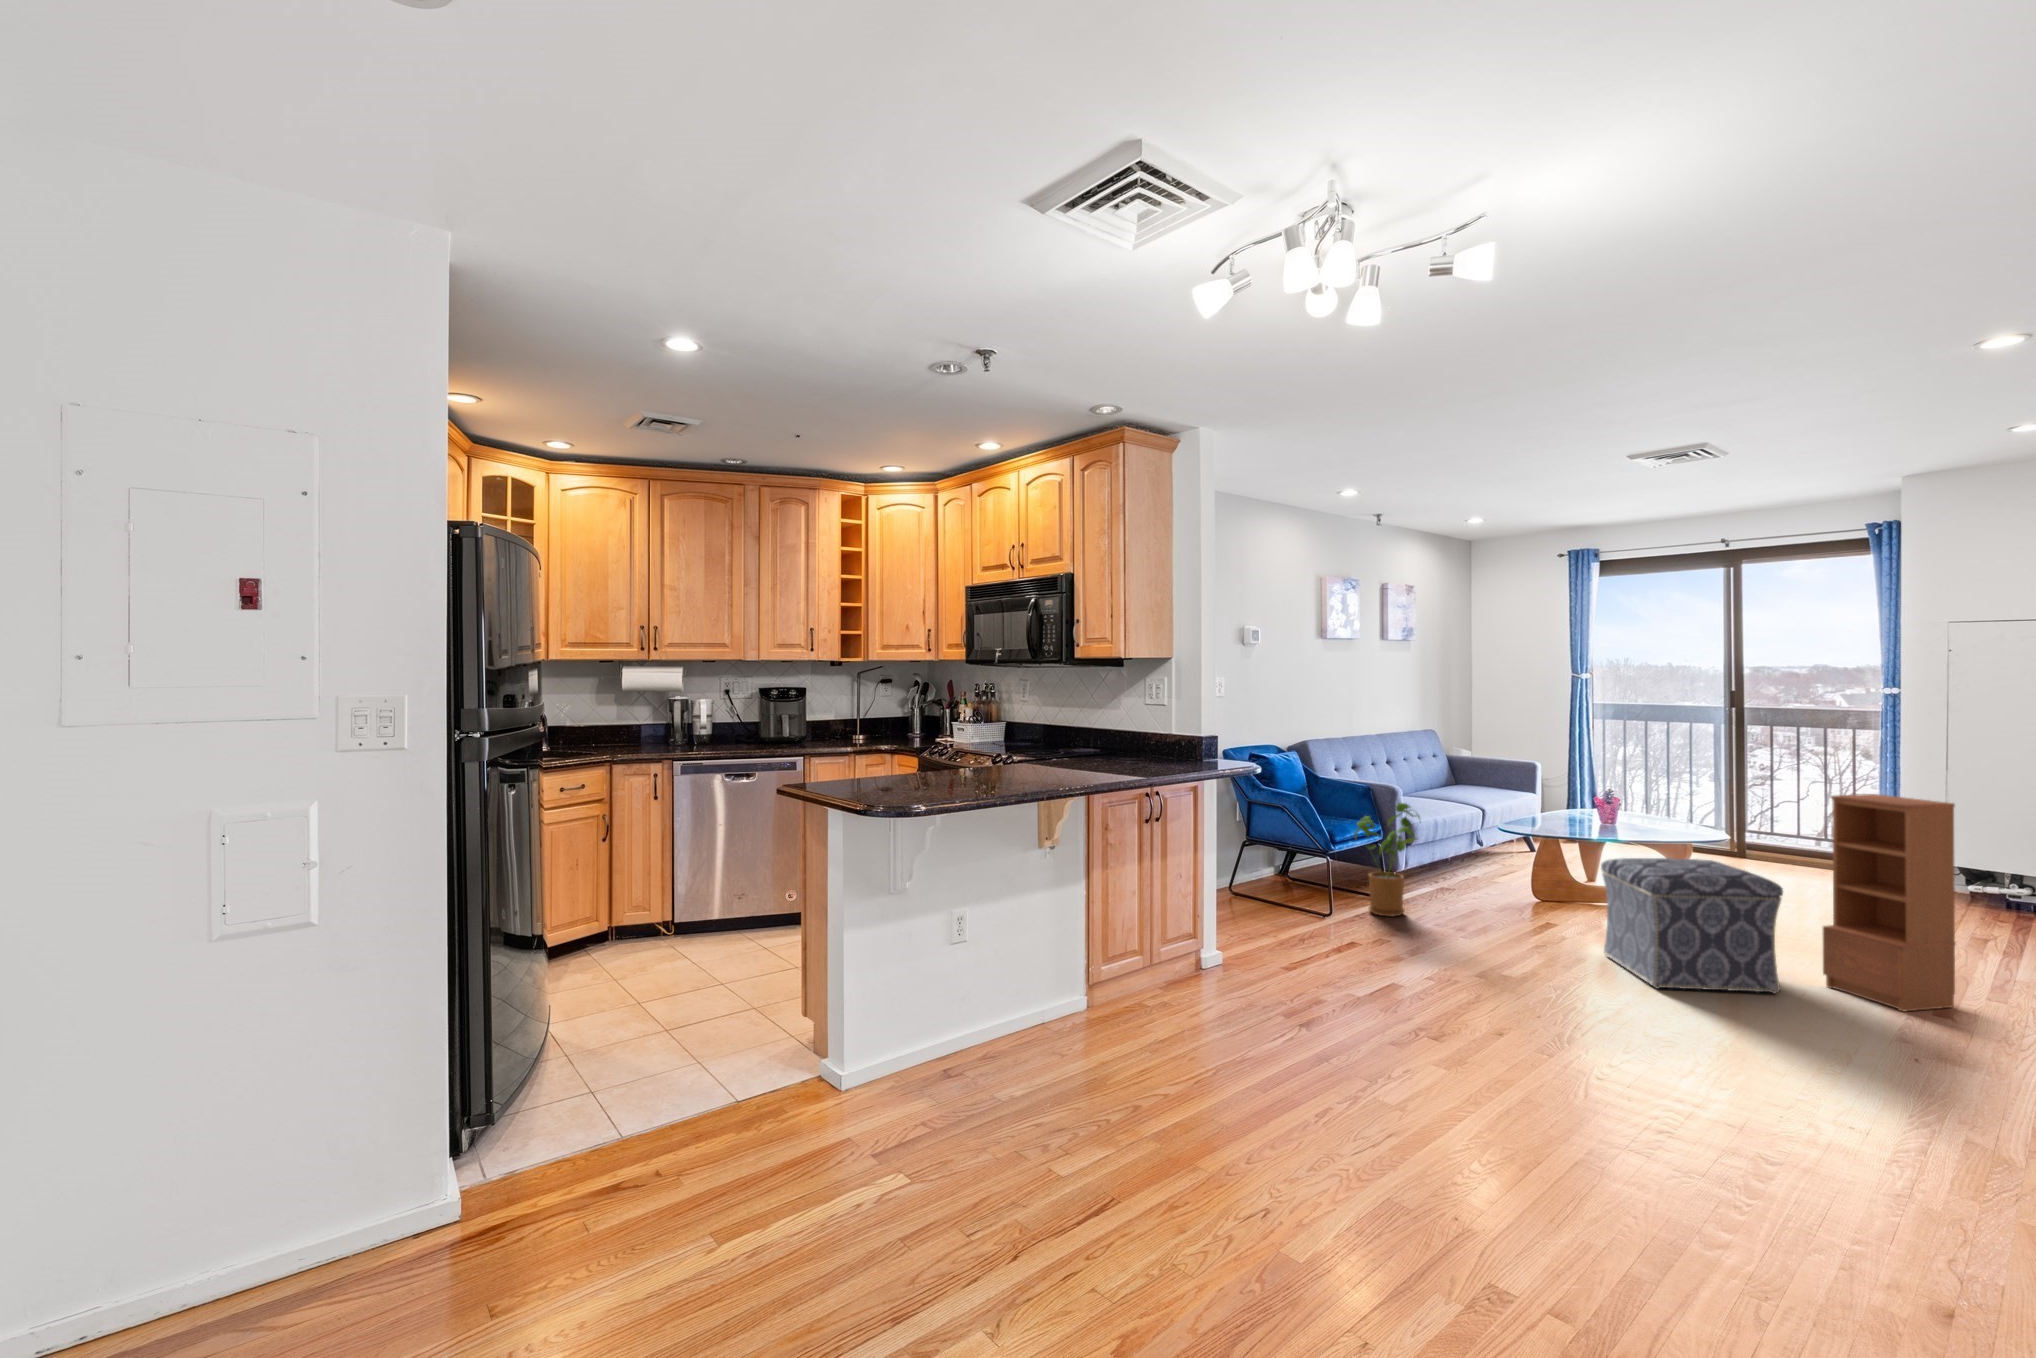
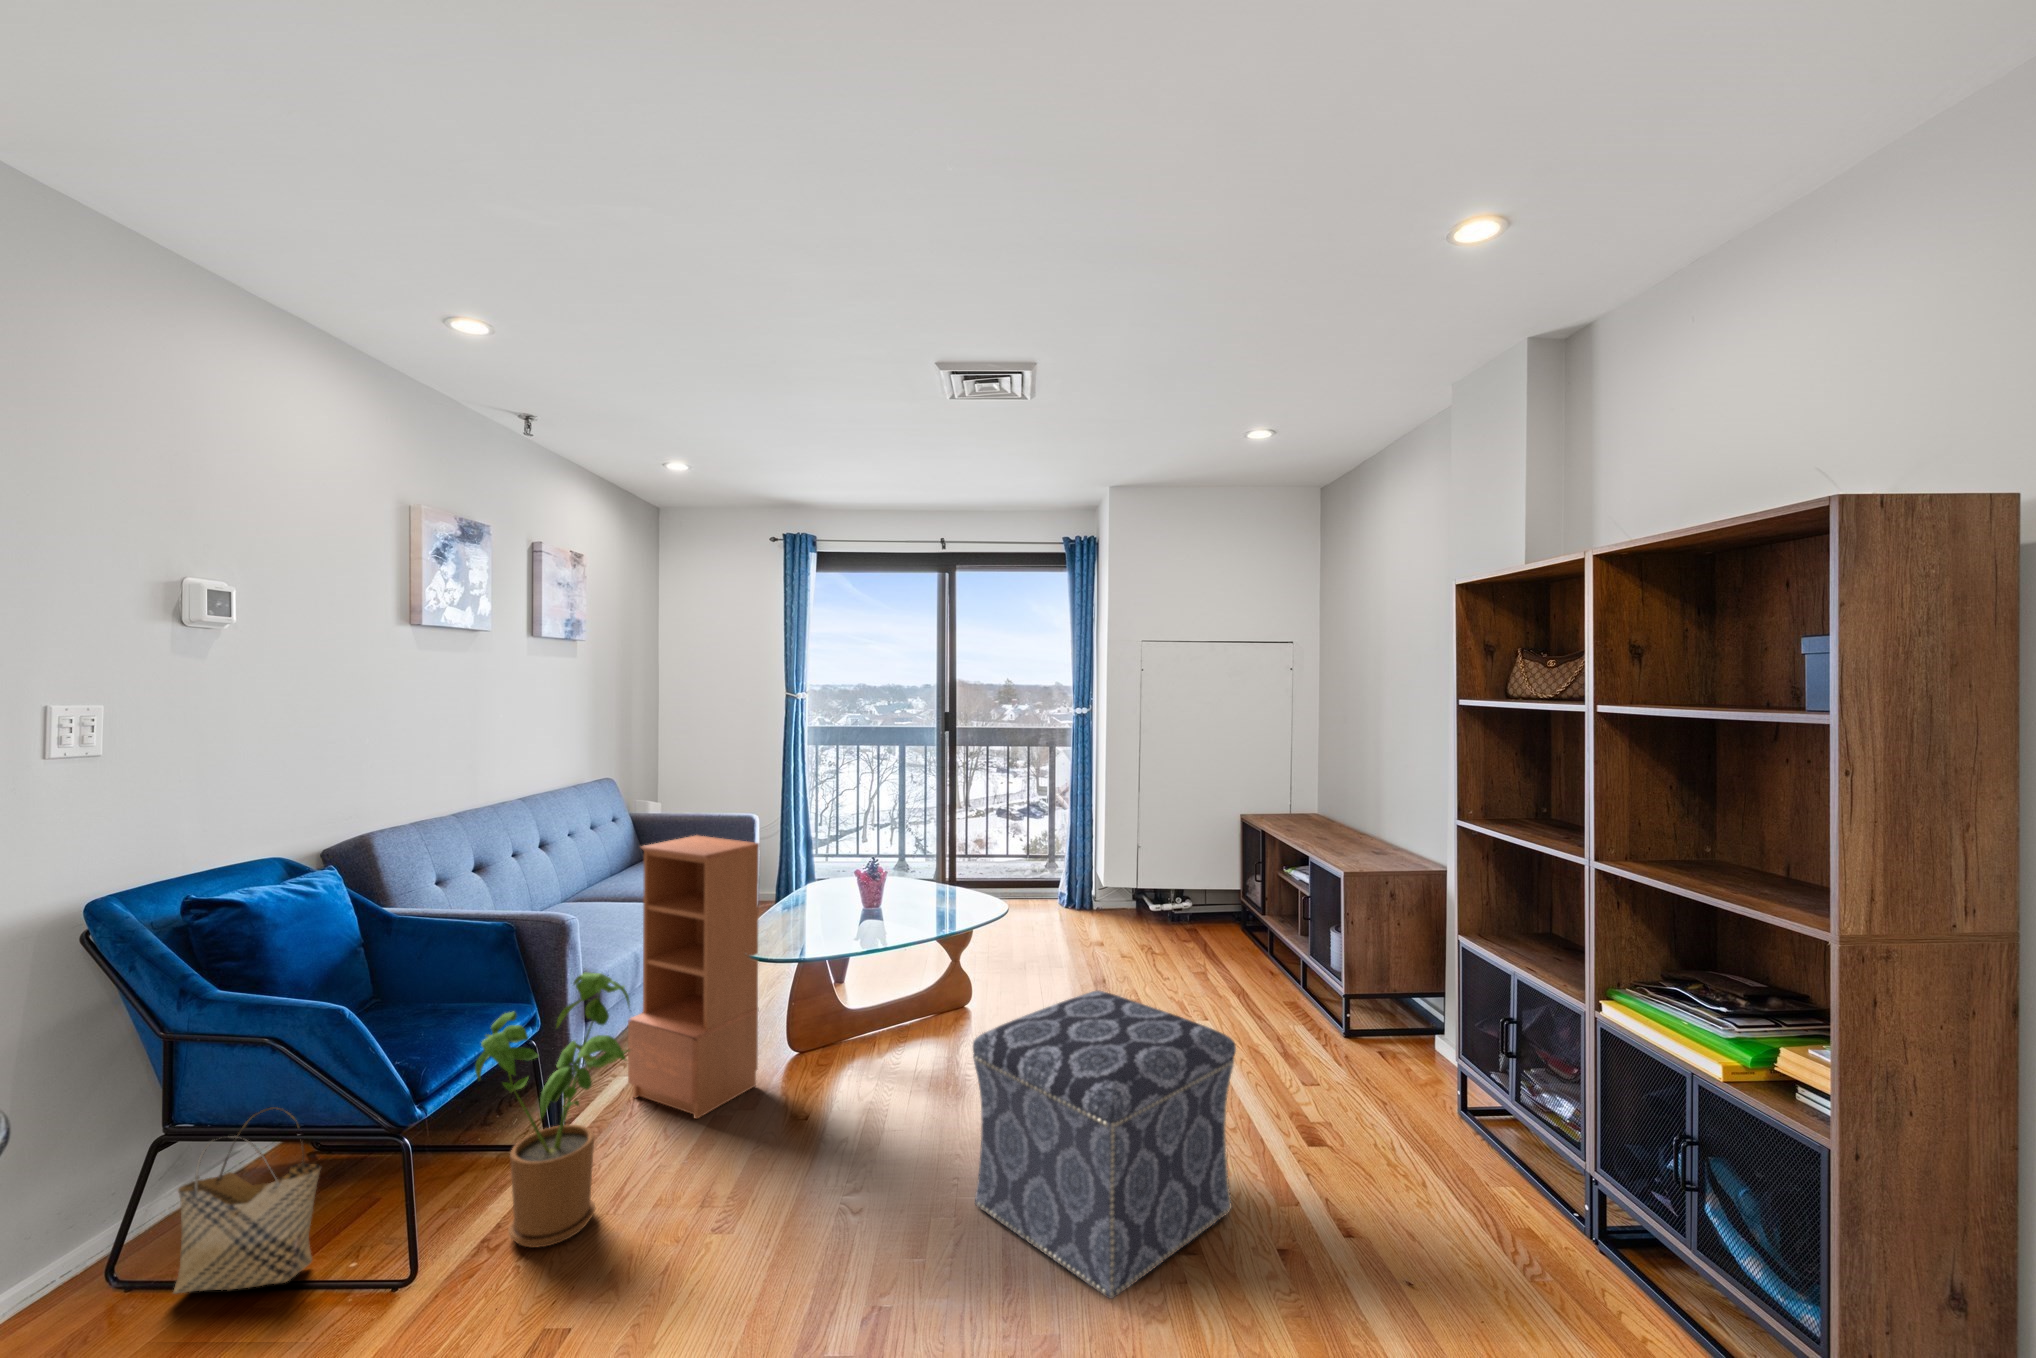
bookcase: present [1823,794,1955,1012] -> present [628,835,759,1119]
woven basket: none [1255,837,1299,900] -> present [174,1107,321,1294]

